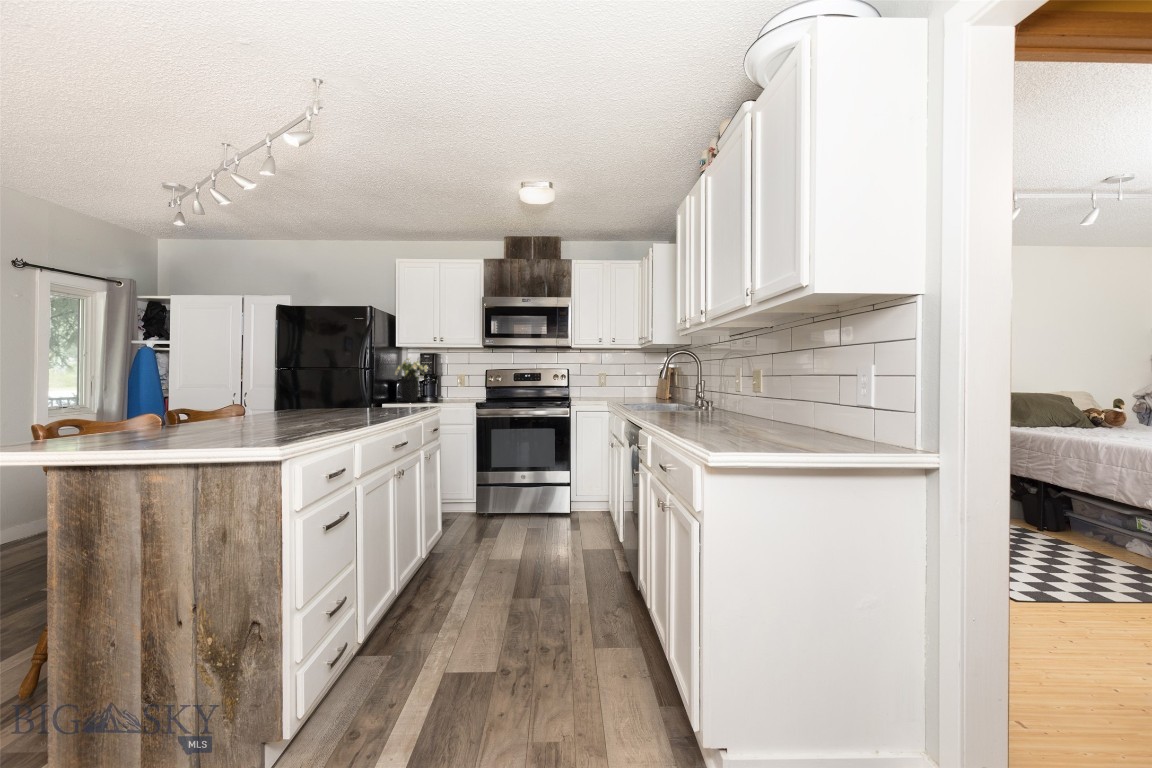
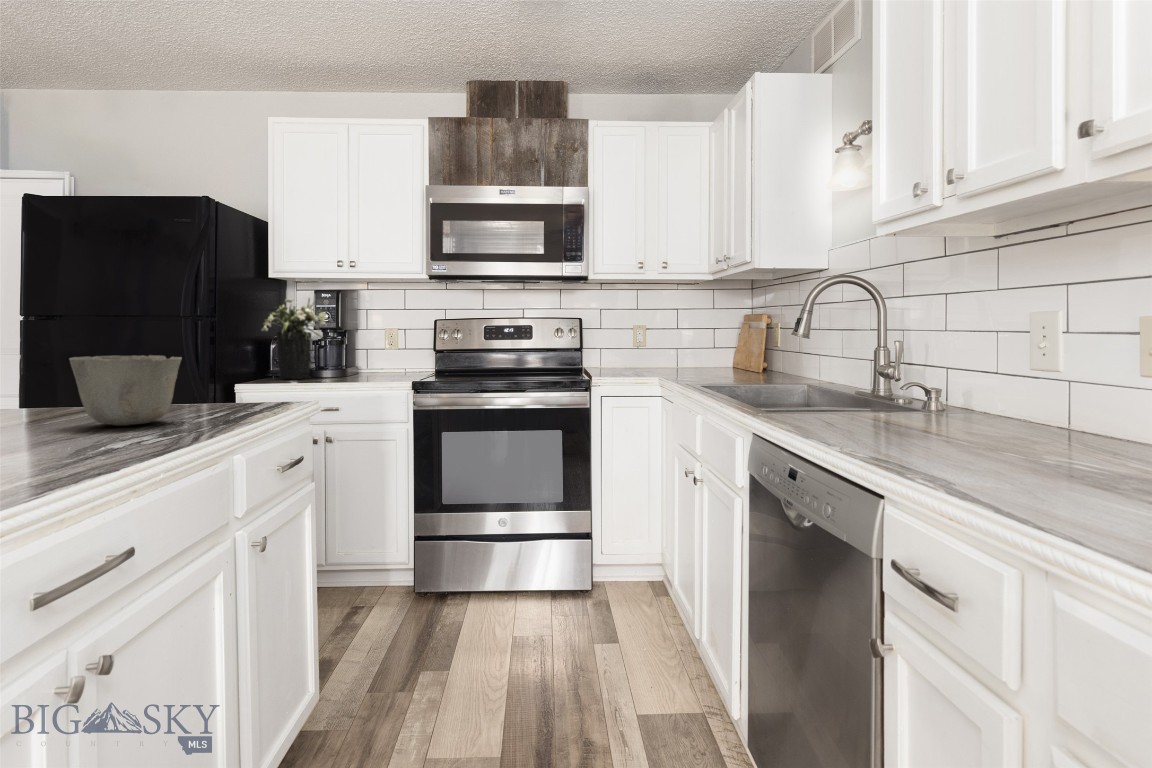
ceramic bowl: none [337,385,381,415] -> present [70,355,182,426]

